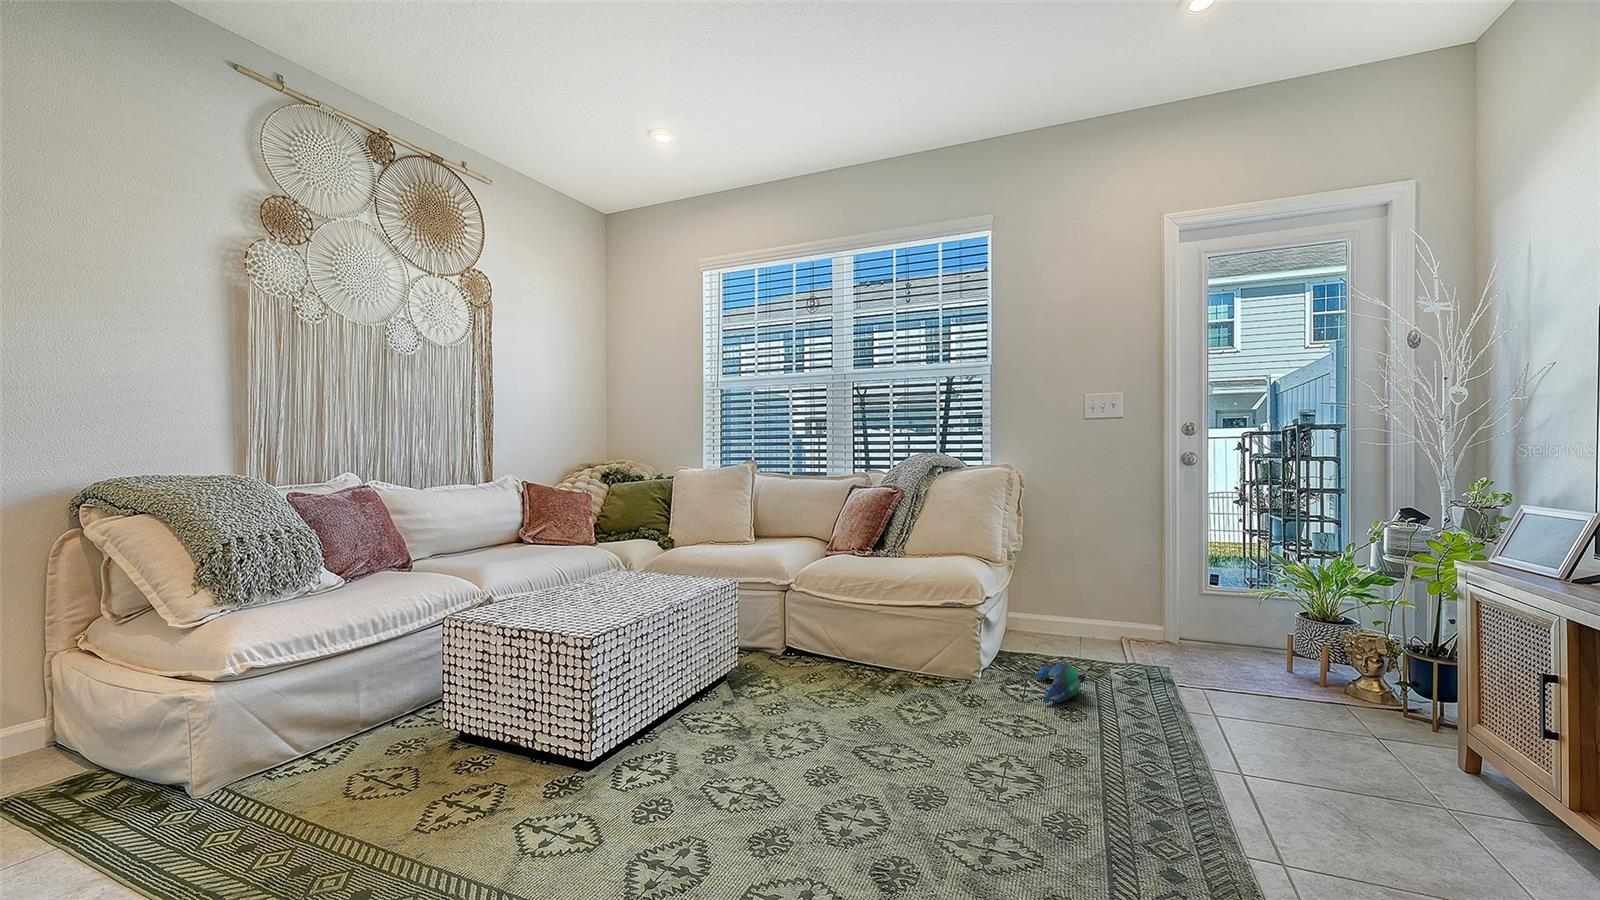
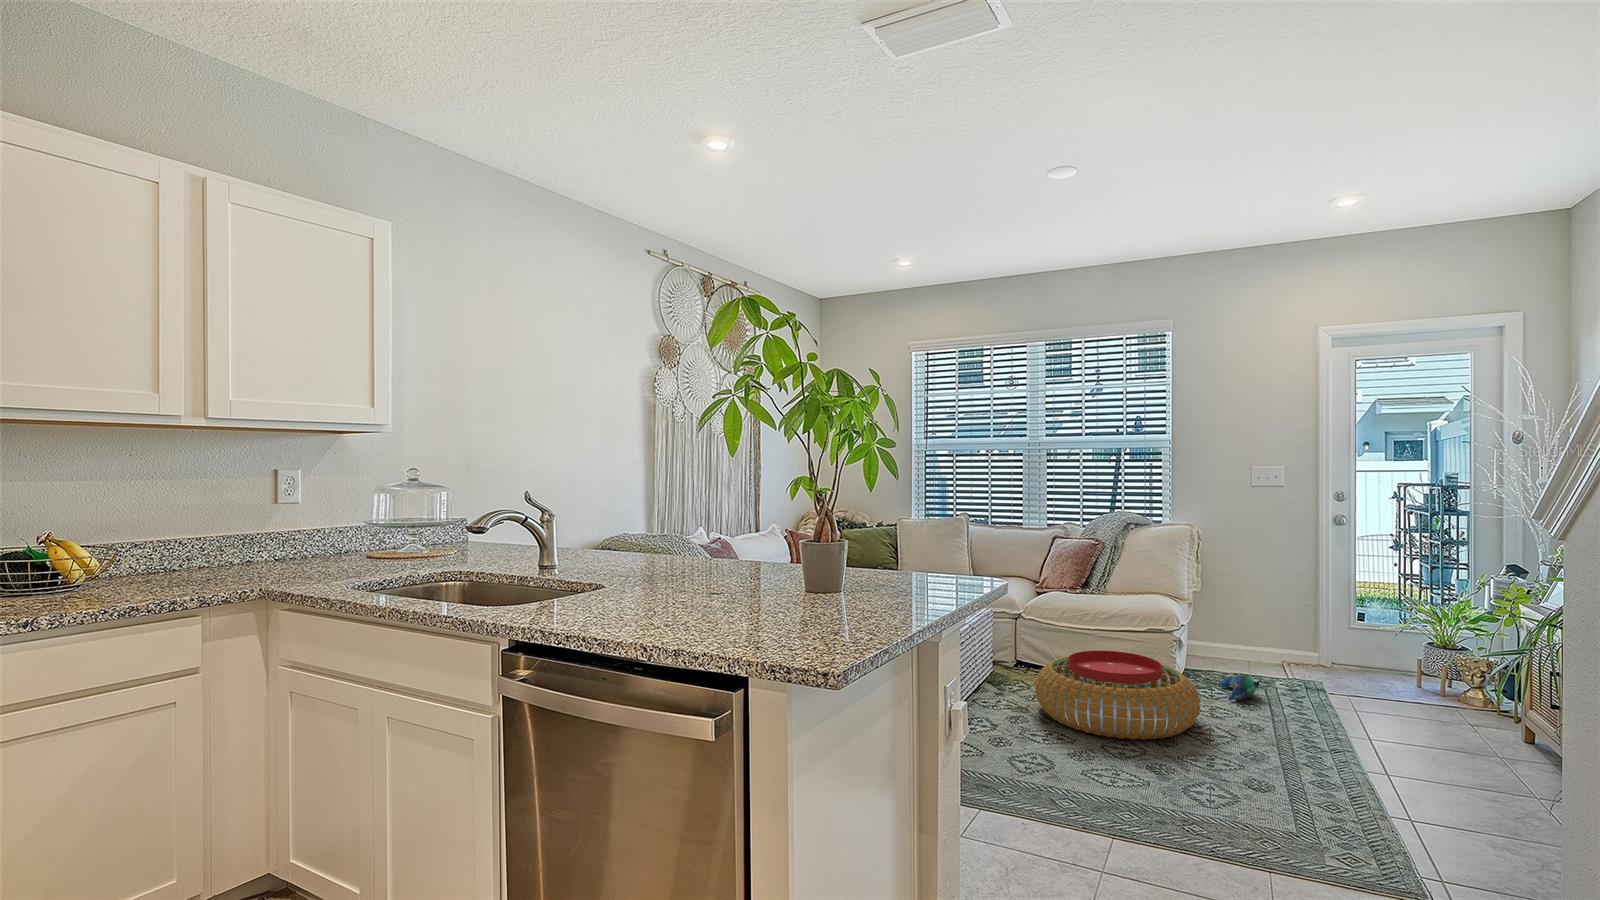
pouf: none [757,639,992,794] -> present [1035,651,1200,740]

